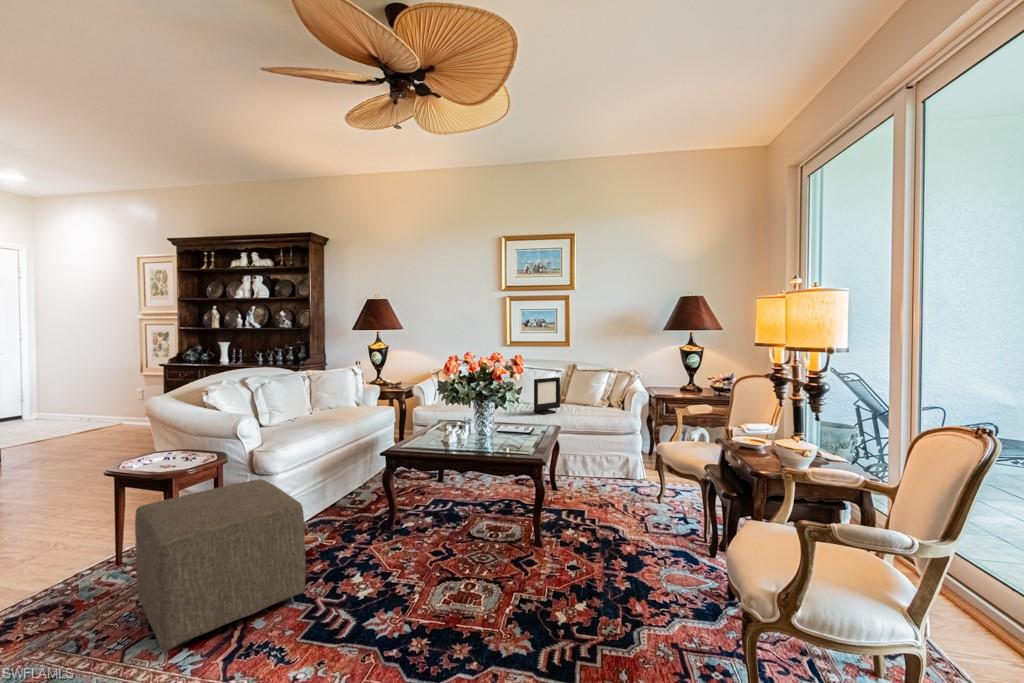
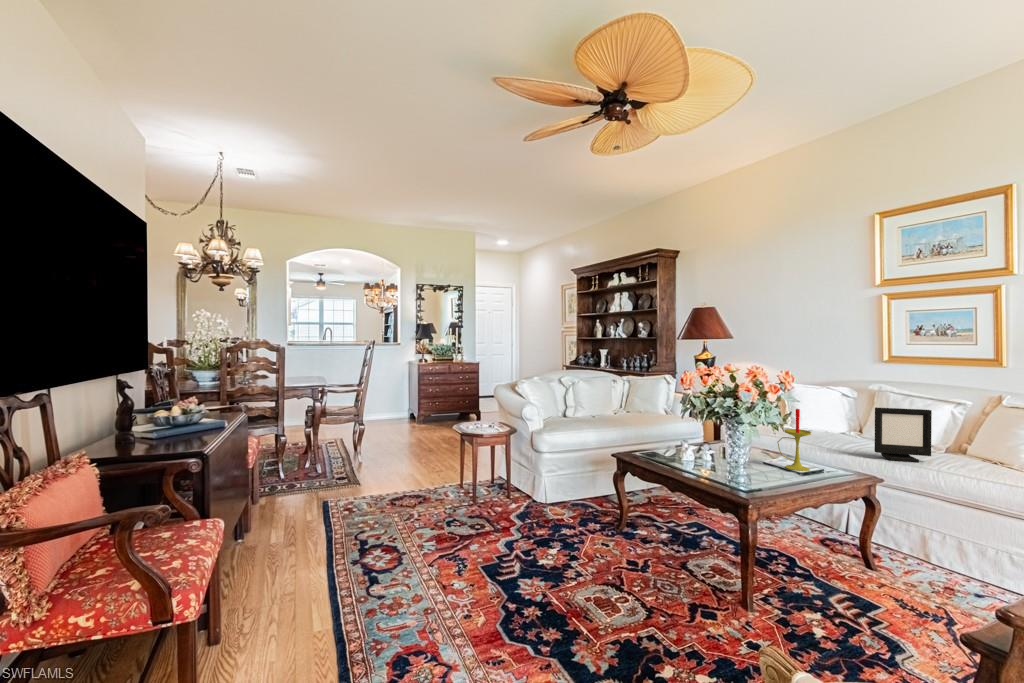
candle: none [507,386,529,434] -> present [777,409,811,471]
ottoman: present [135,479,306,652] -> none [418,447,519,543]

